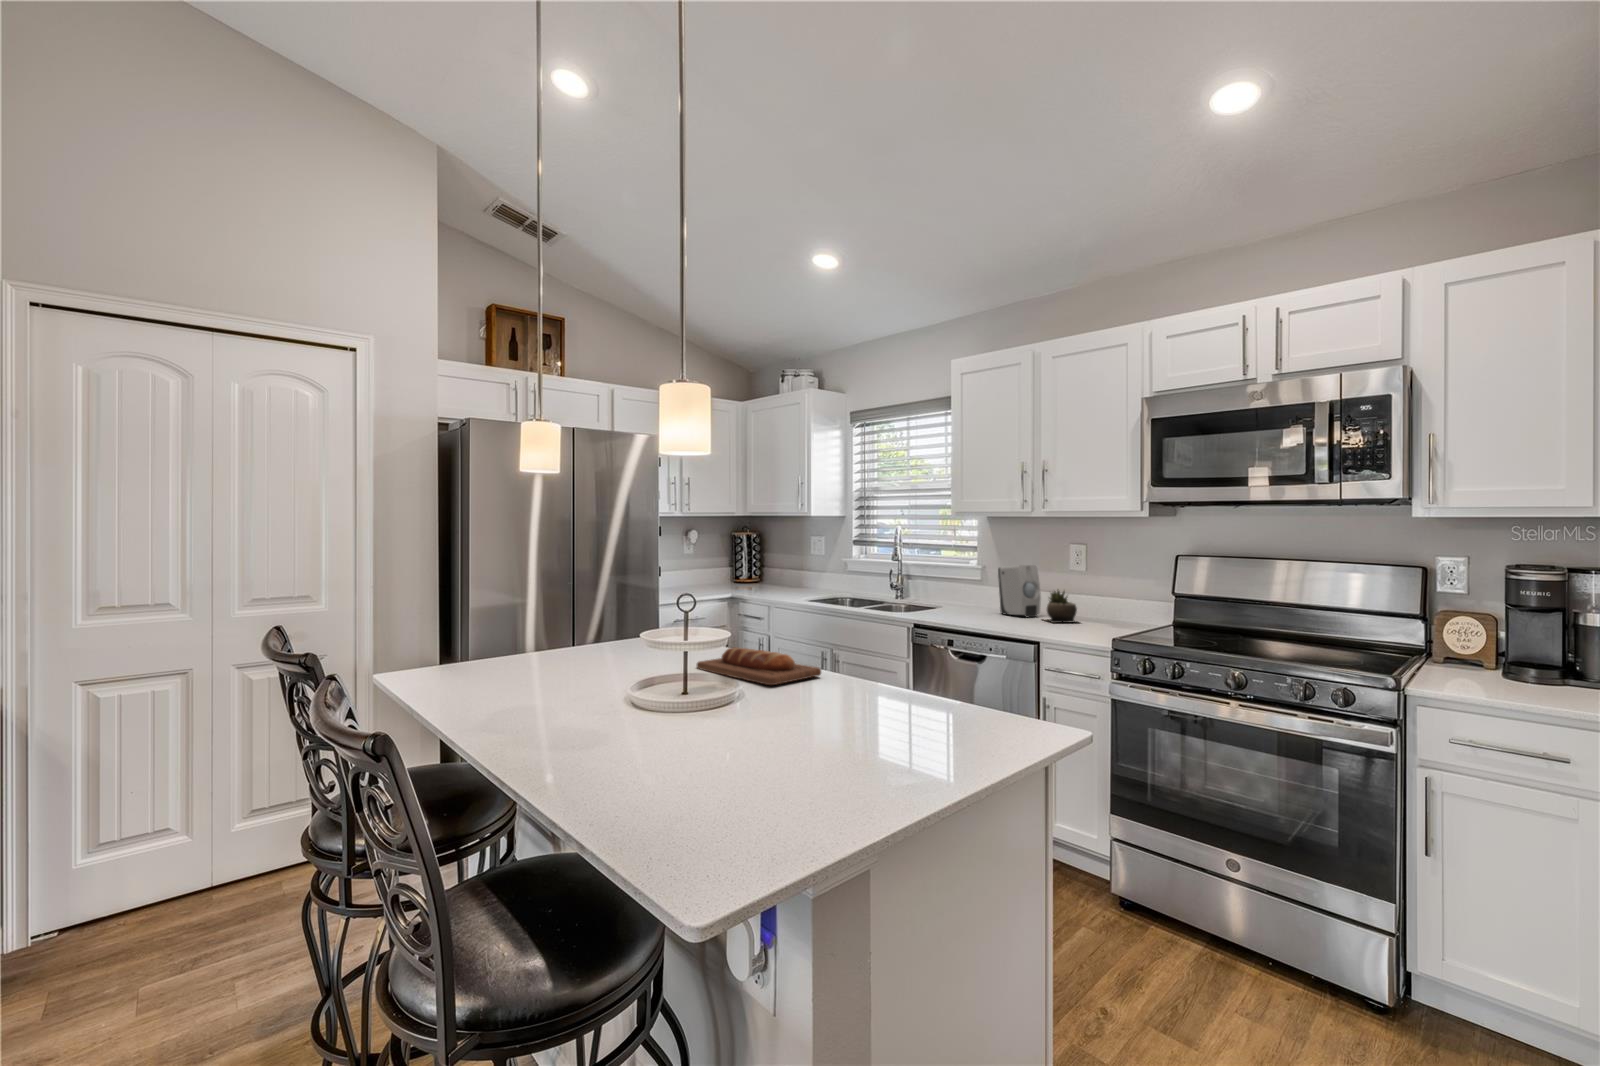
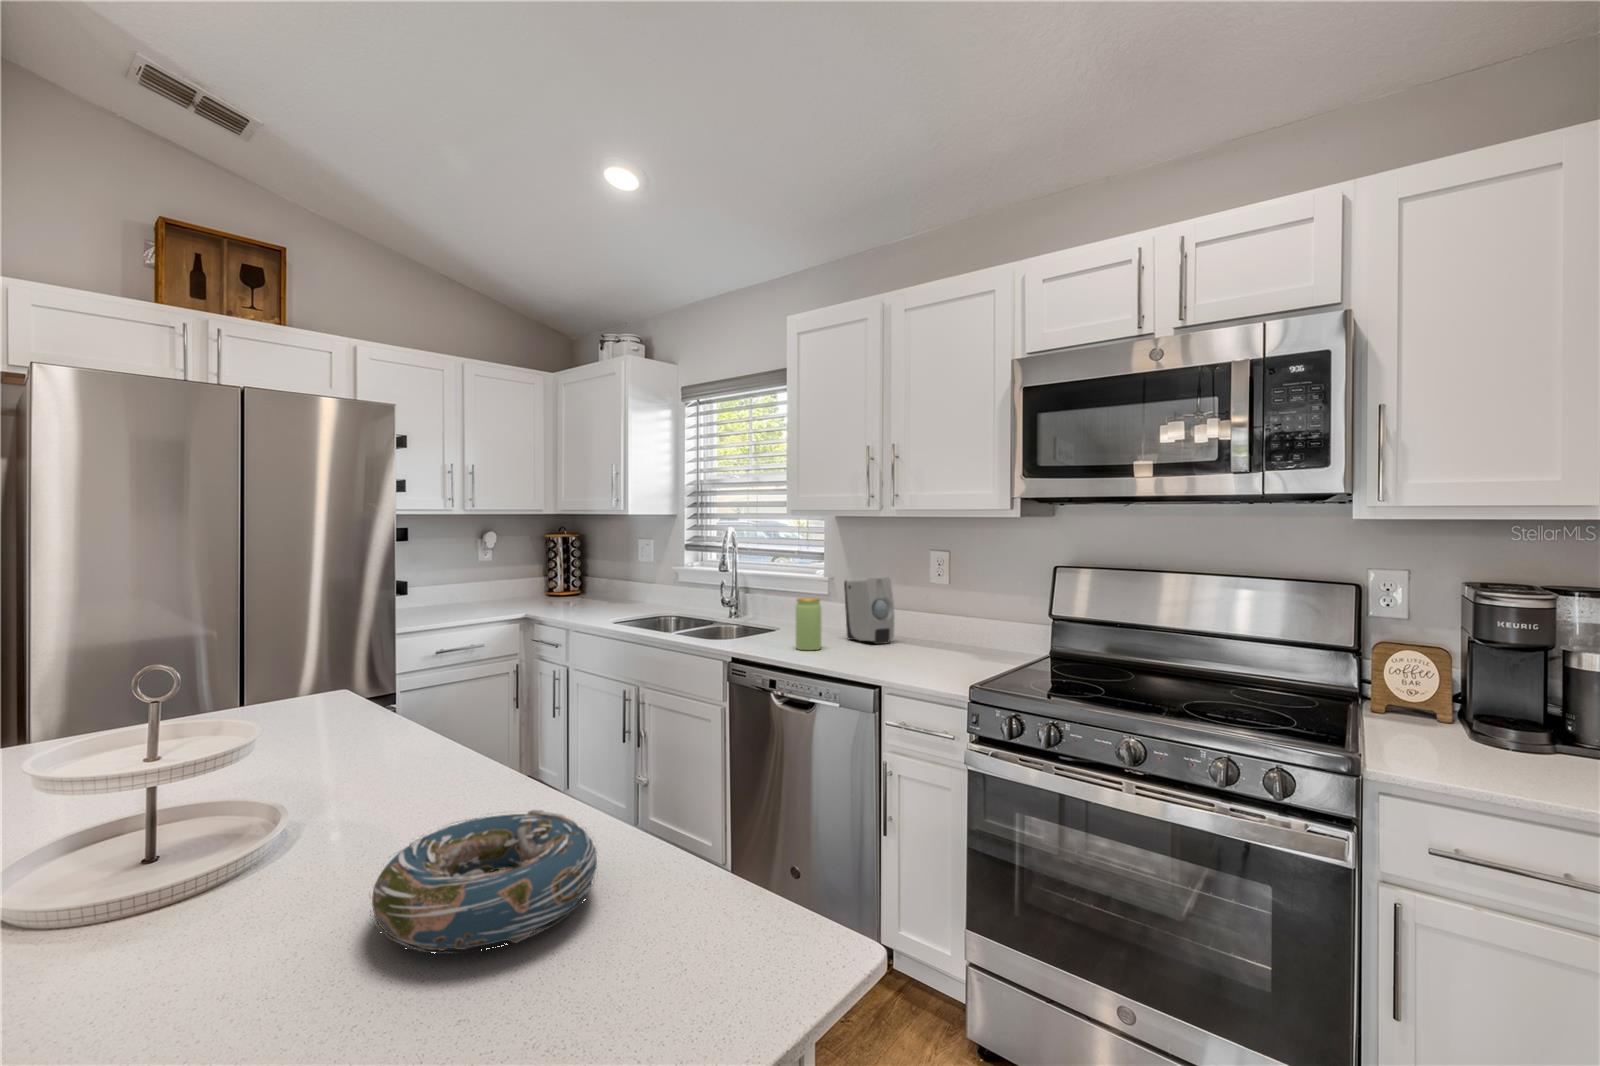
jar: none [964,580,984,620] -> present [796,598,822,650]
succulent plant: present [1045,591,1077,623] -> none [892,608,942,653]
bread loaf: present [697,648,821,685] -> none [276,734,480,820]
decorative bowl: none [829,673,936,723] -> present [370,810,598,951]

